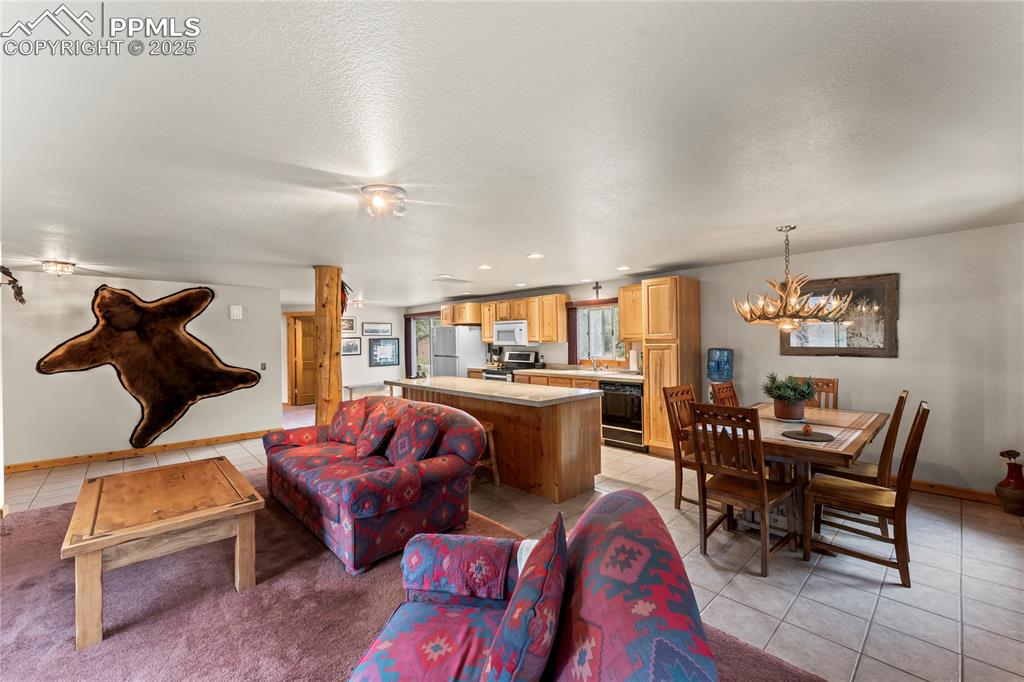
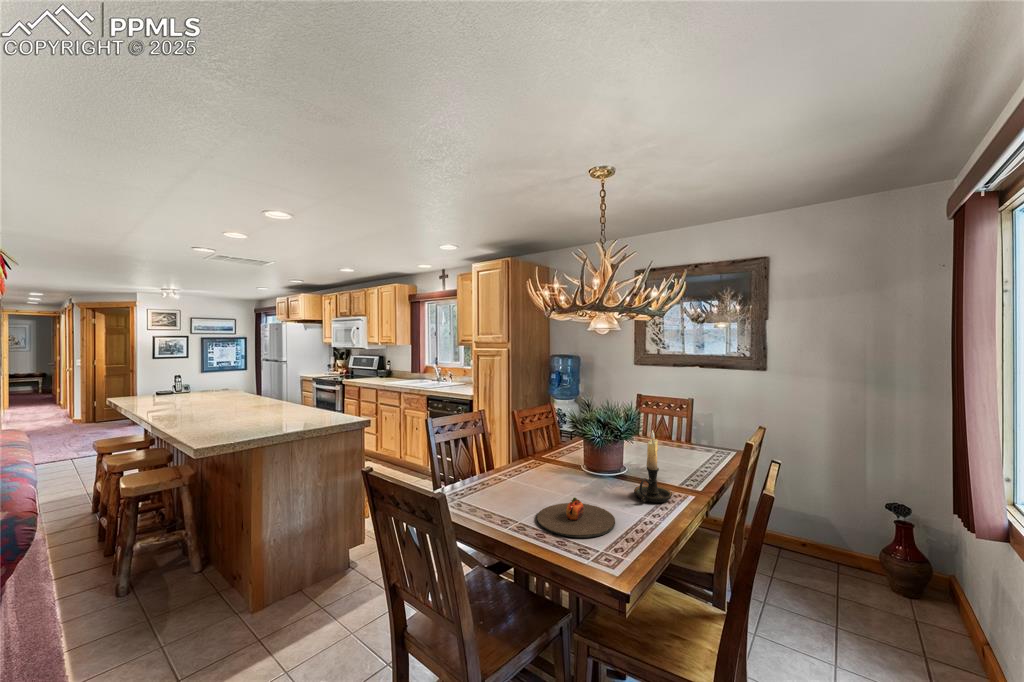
candle holder: none [831,390,858,431] -> present [634,430,672,503]

